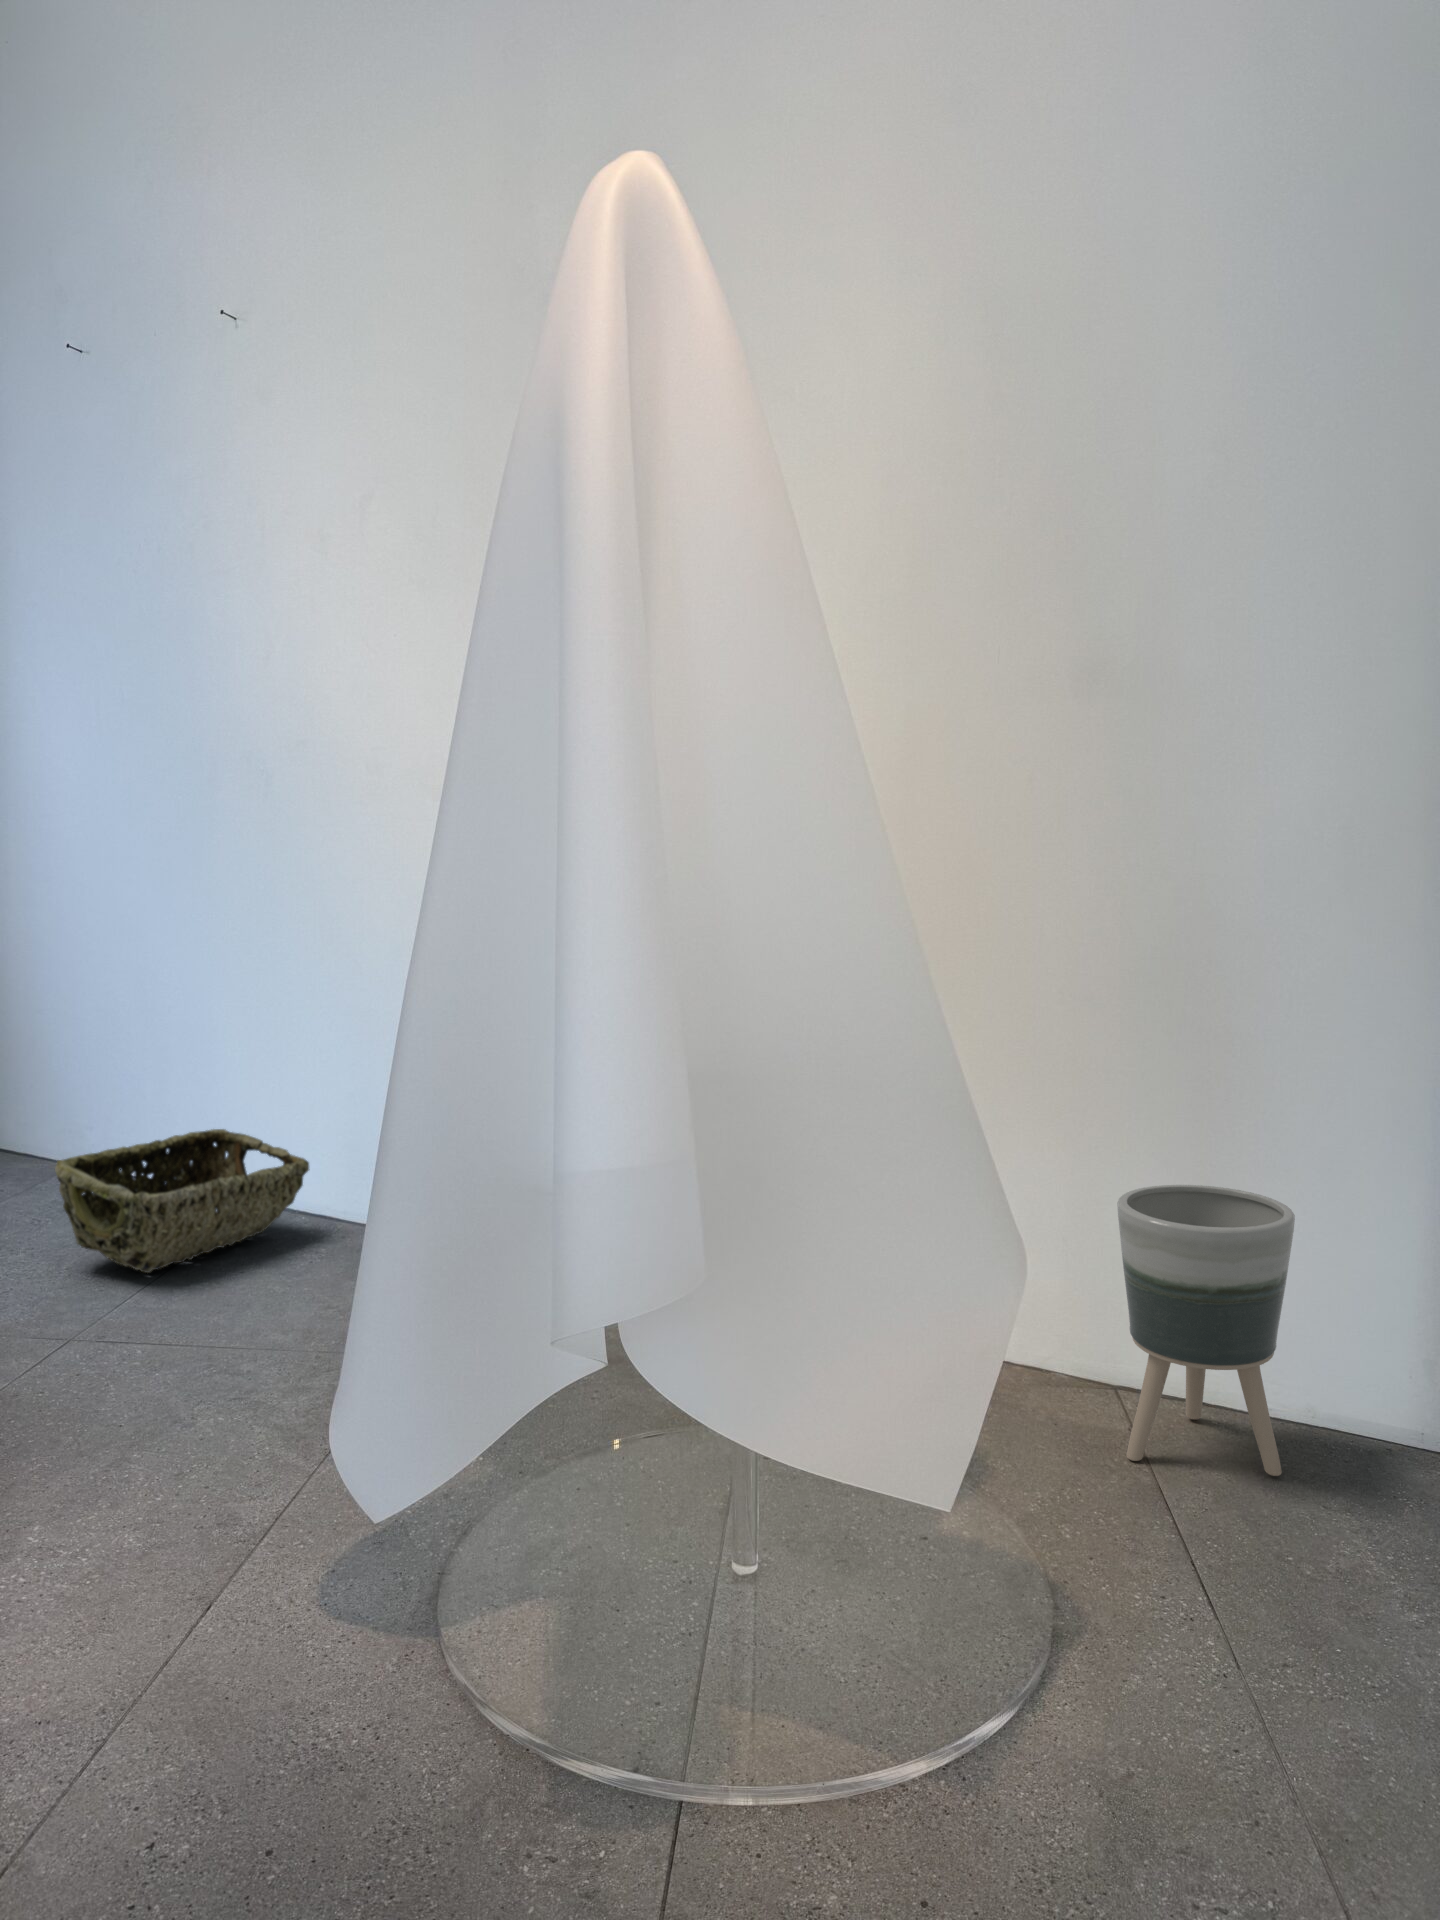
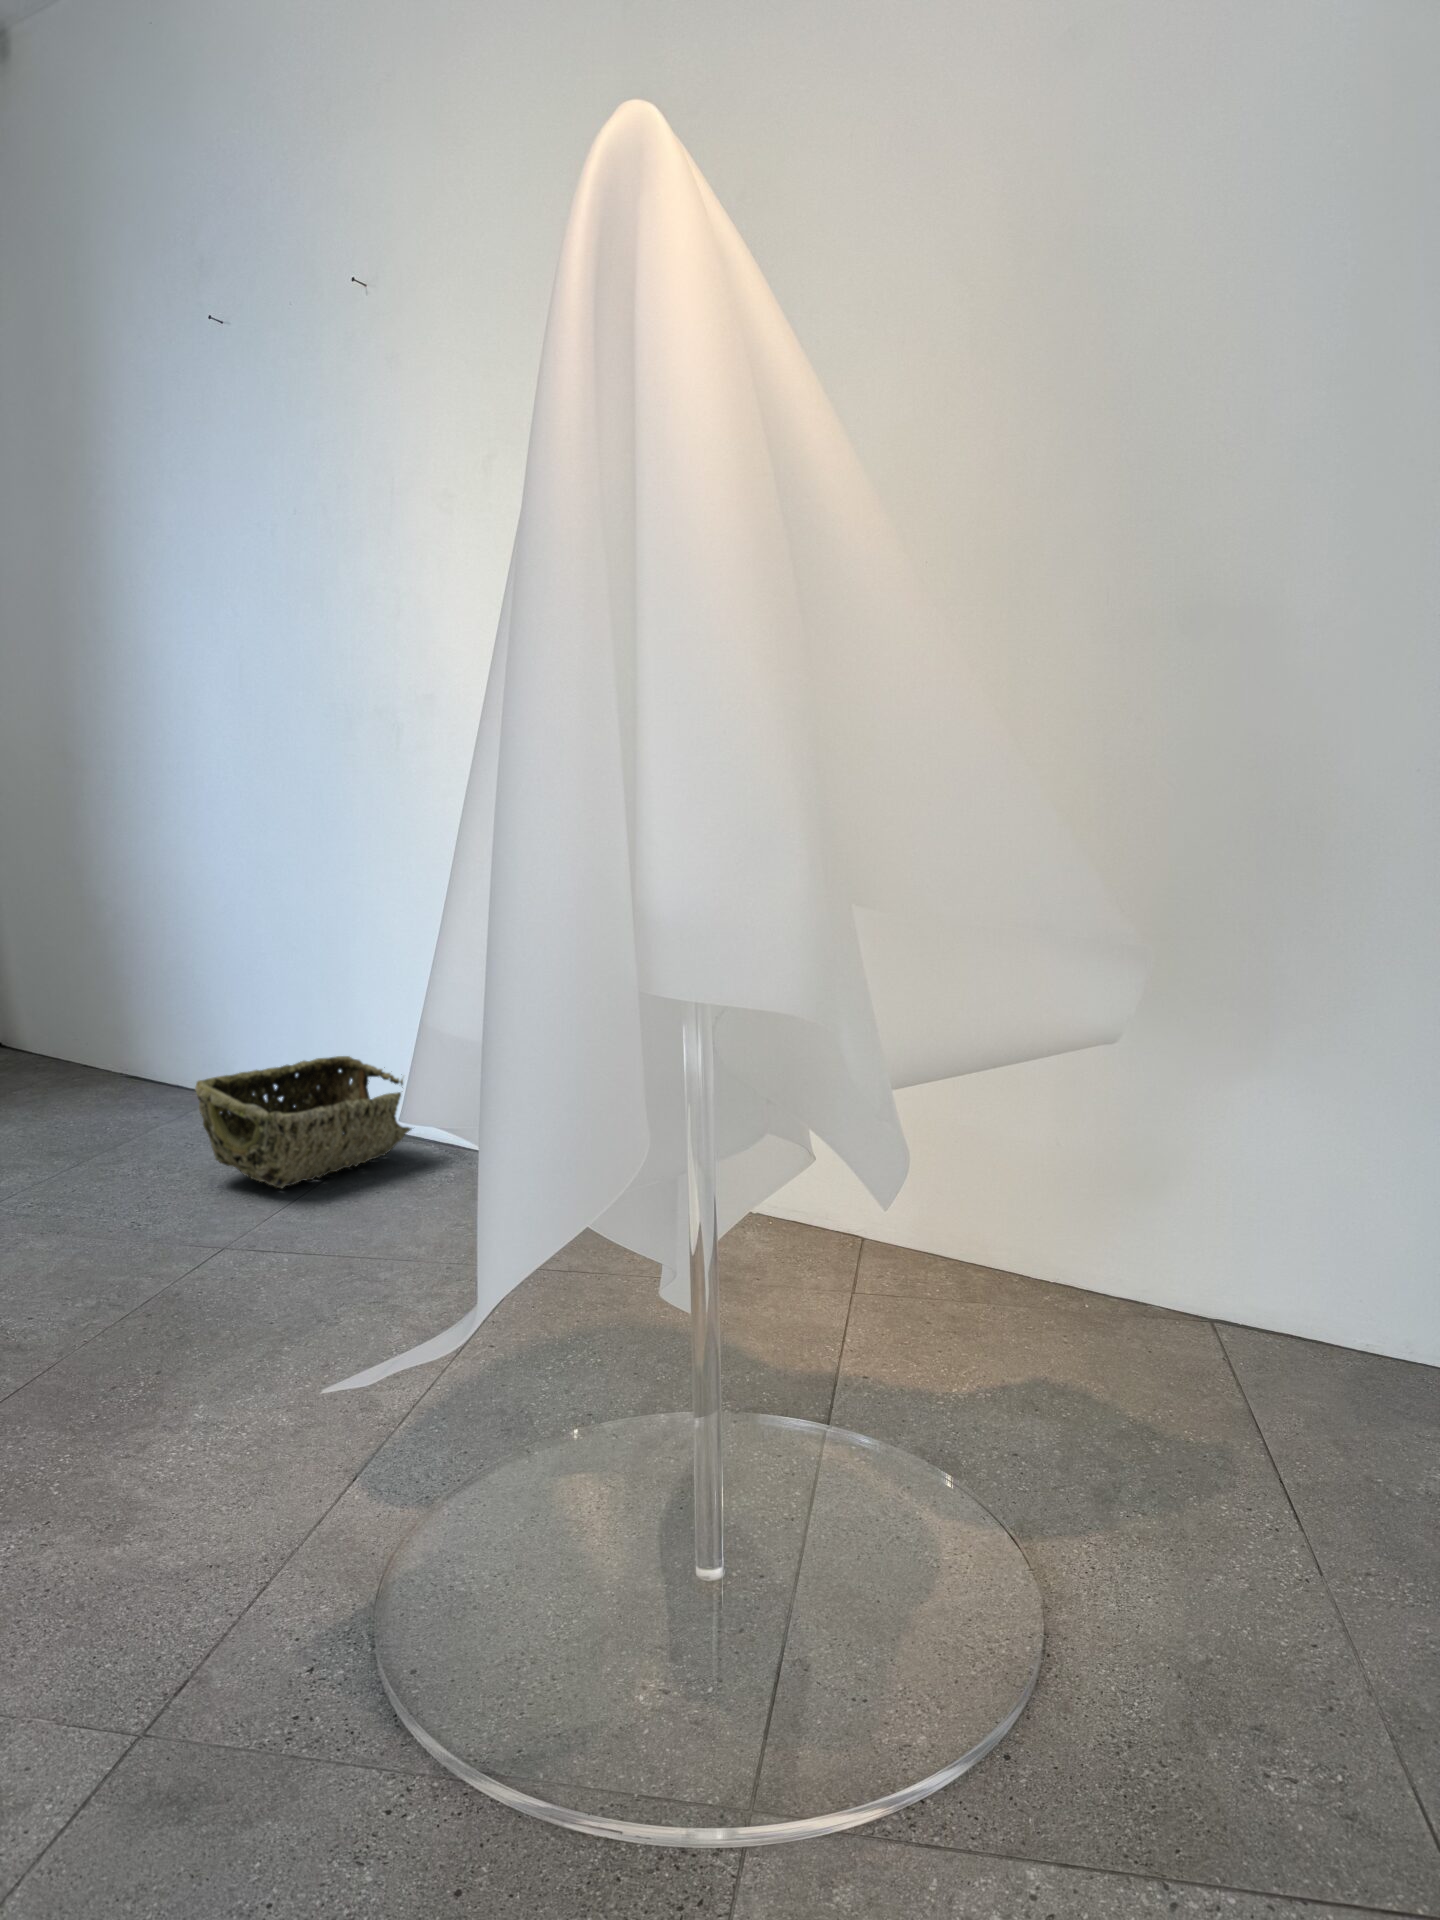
planter: present [1117,1185,1295,1476] -> none [1221,1122,1402,1408]

